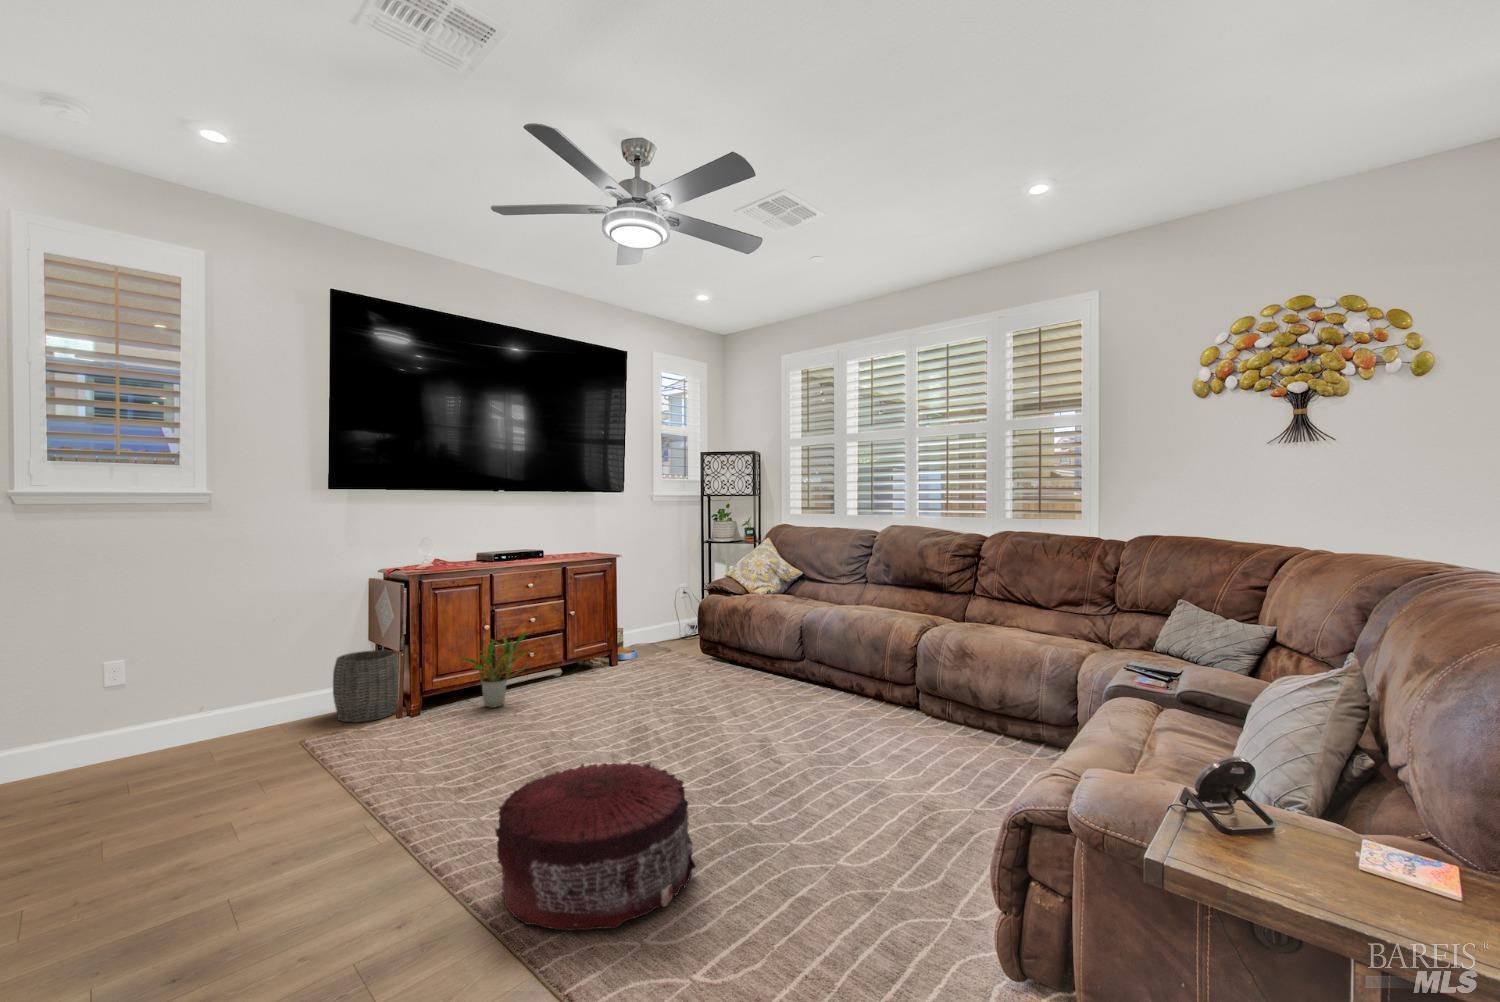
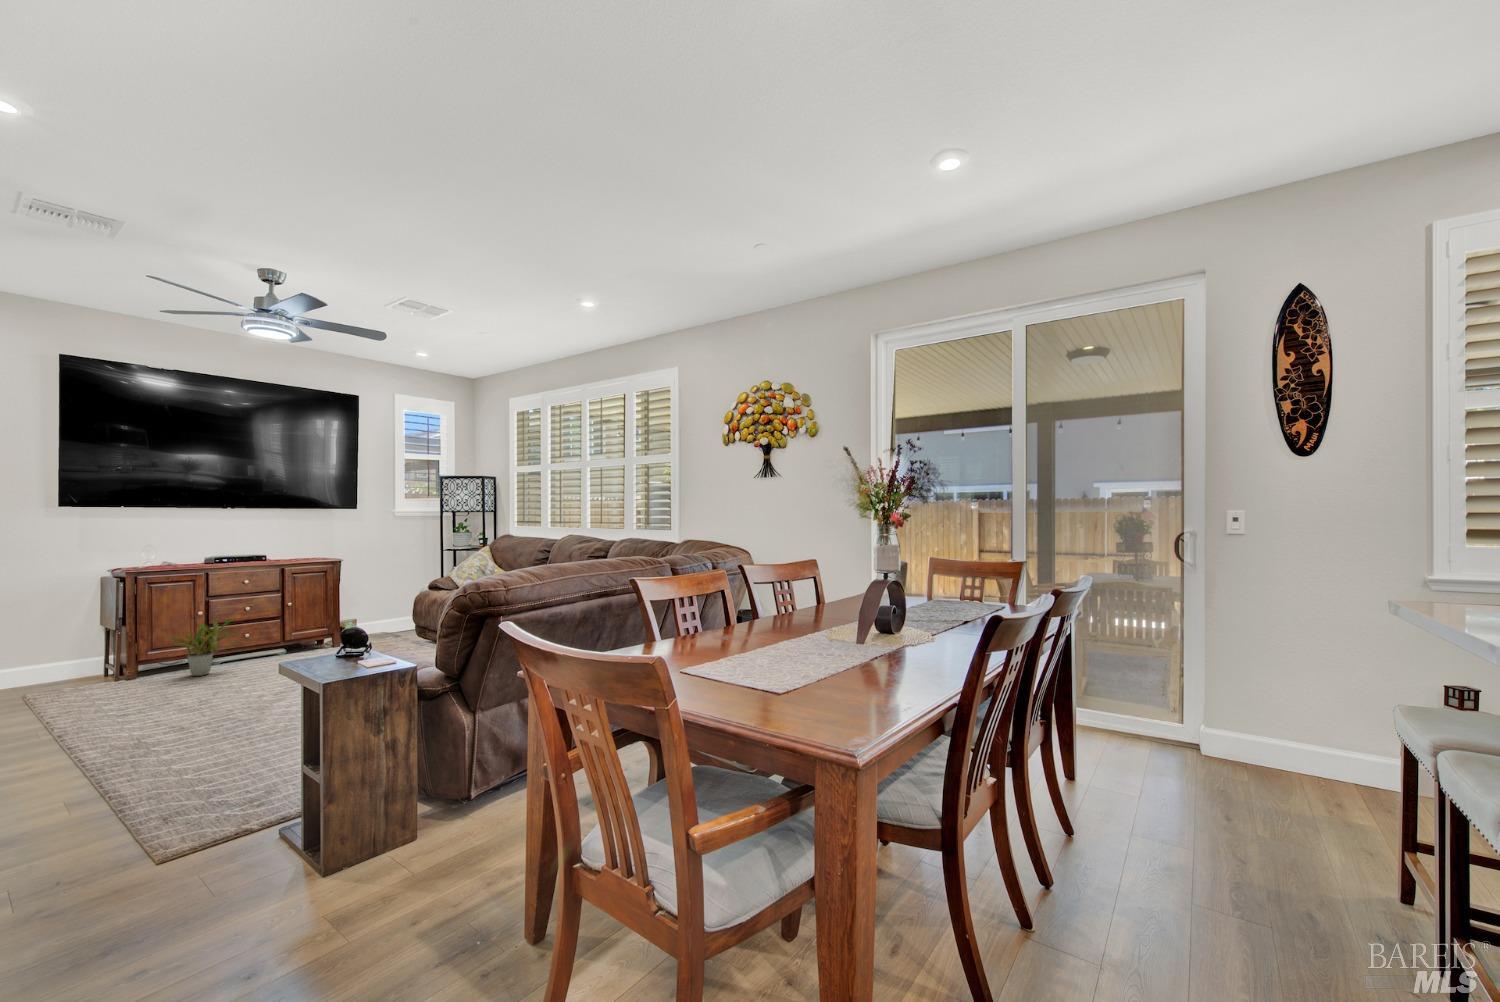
woven basket: present [333,650,398,722] -> none [45,634,113,691]
pouf: present [495,762,696,930] -> none [71,694,242,796]

